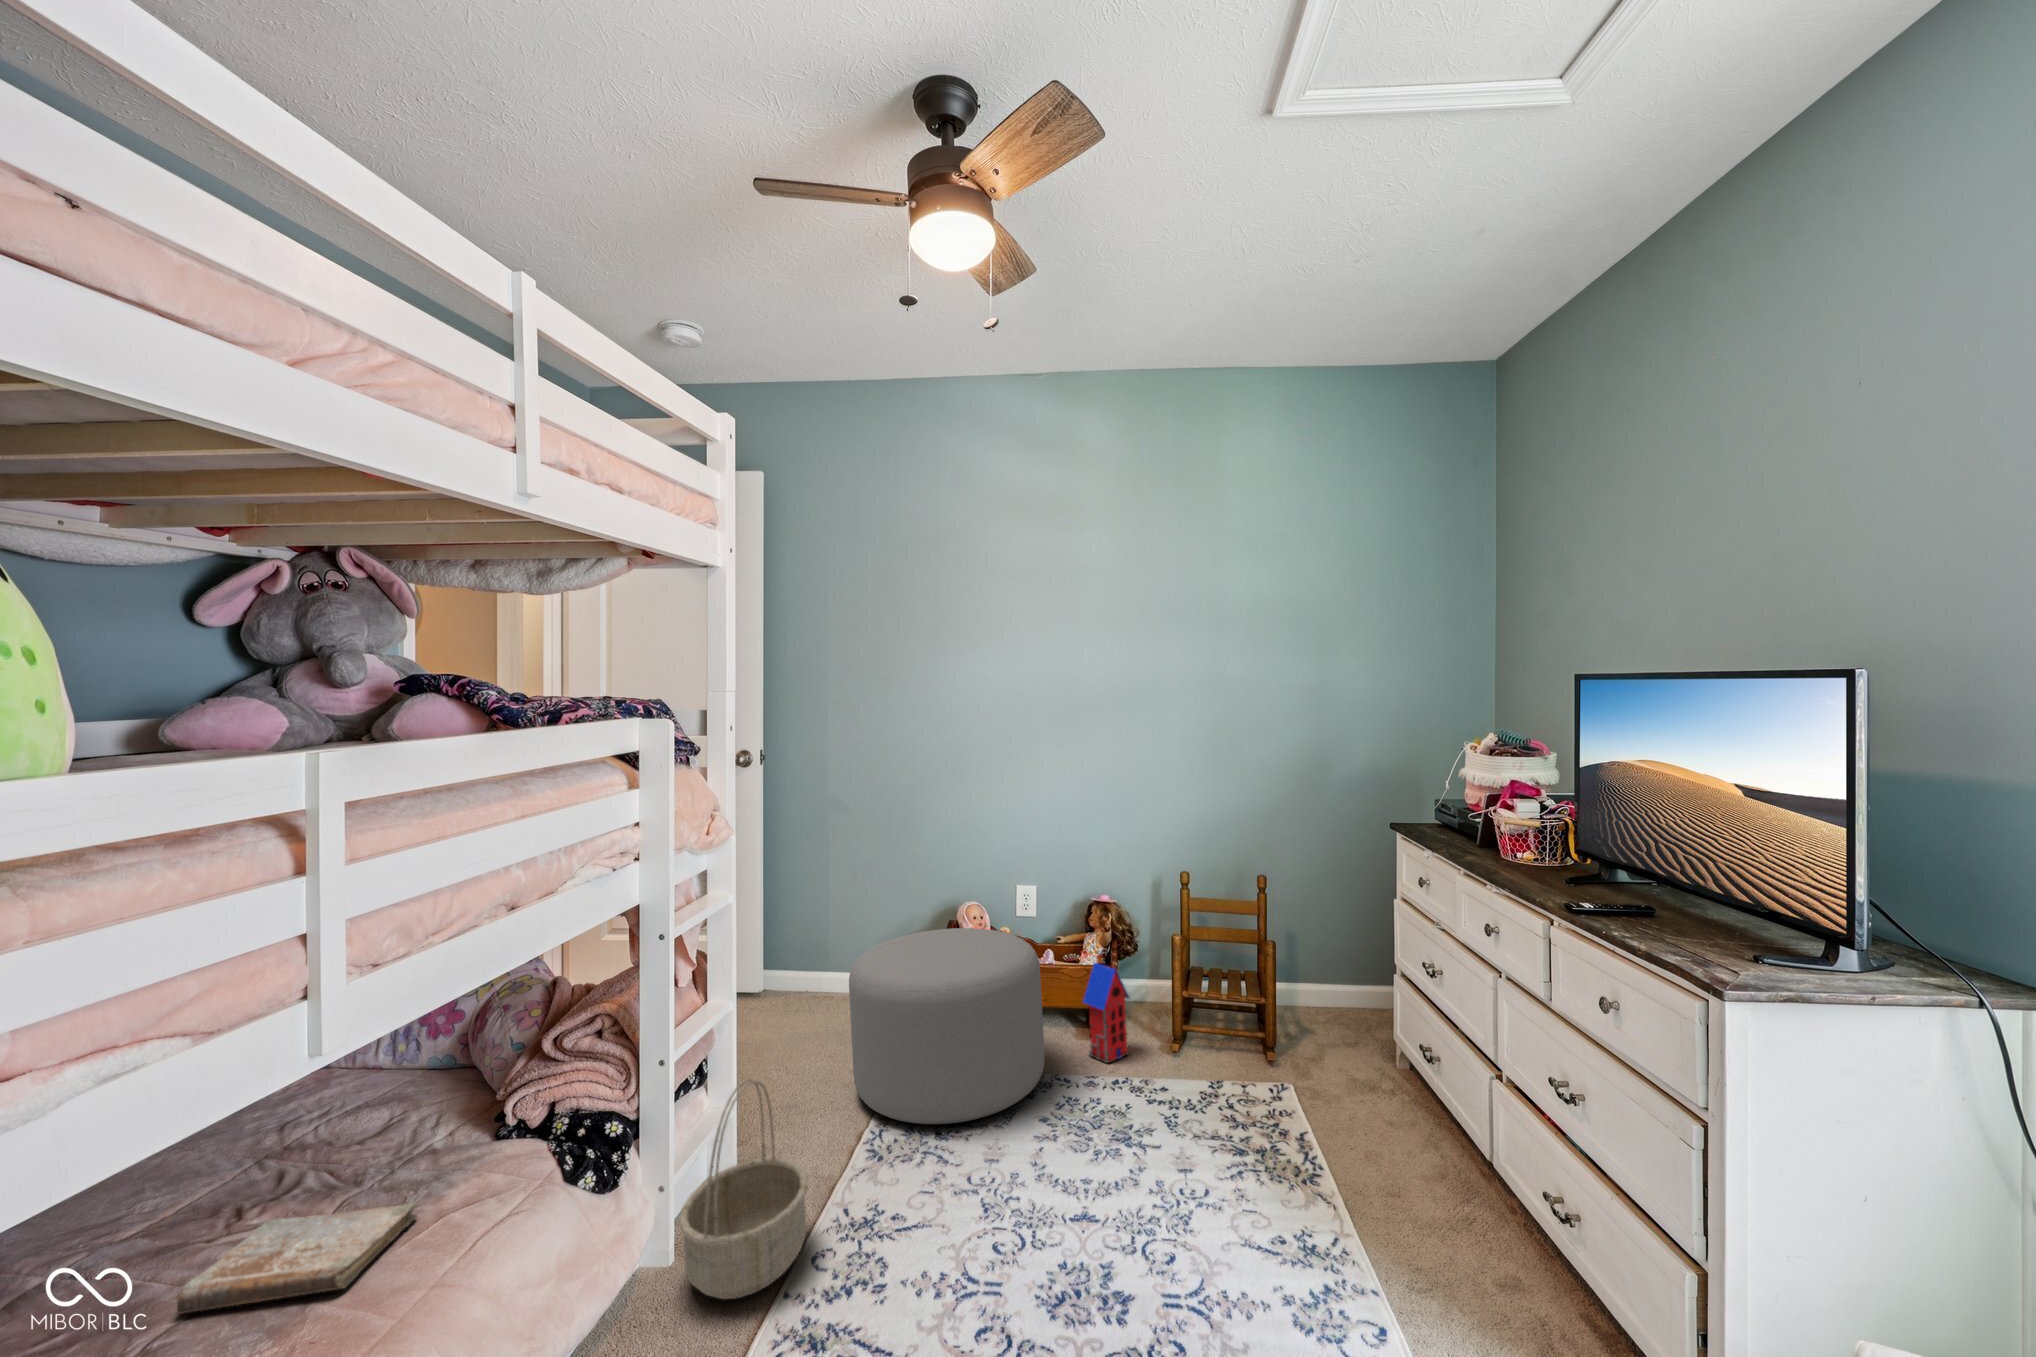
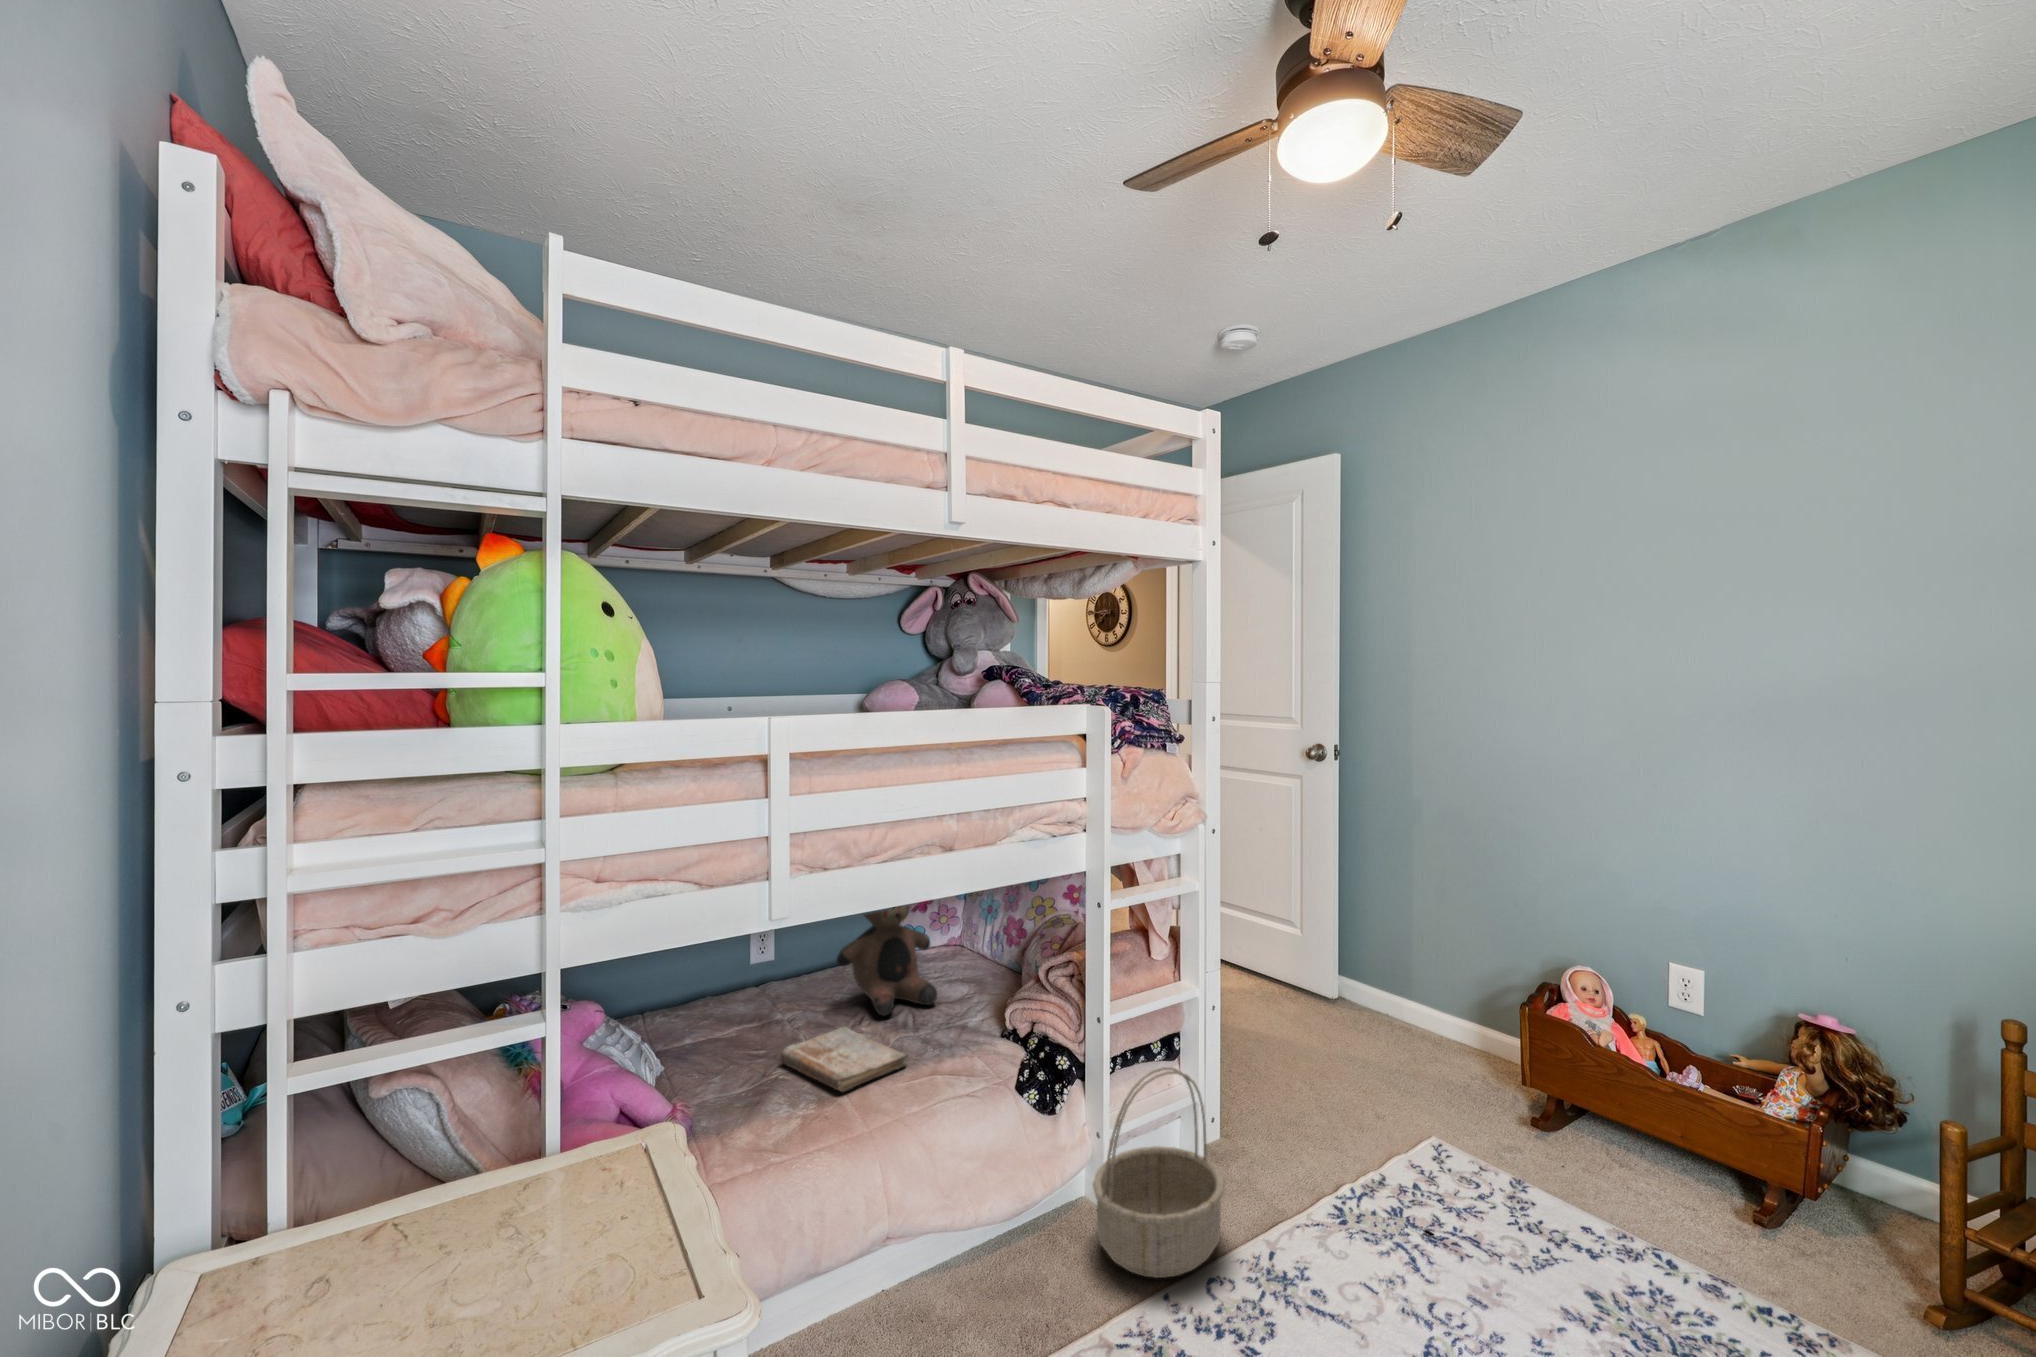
ottoman: present [849,928,1044,1124] -> none [1359,980,1638,1251]
toy house: present [1083,963,1129,1063] -> none [1726,1117,1827,1283]
teddy bear: none [201,987,389,1187] -> present [837,906,937,1016]

